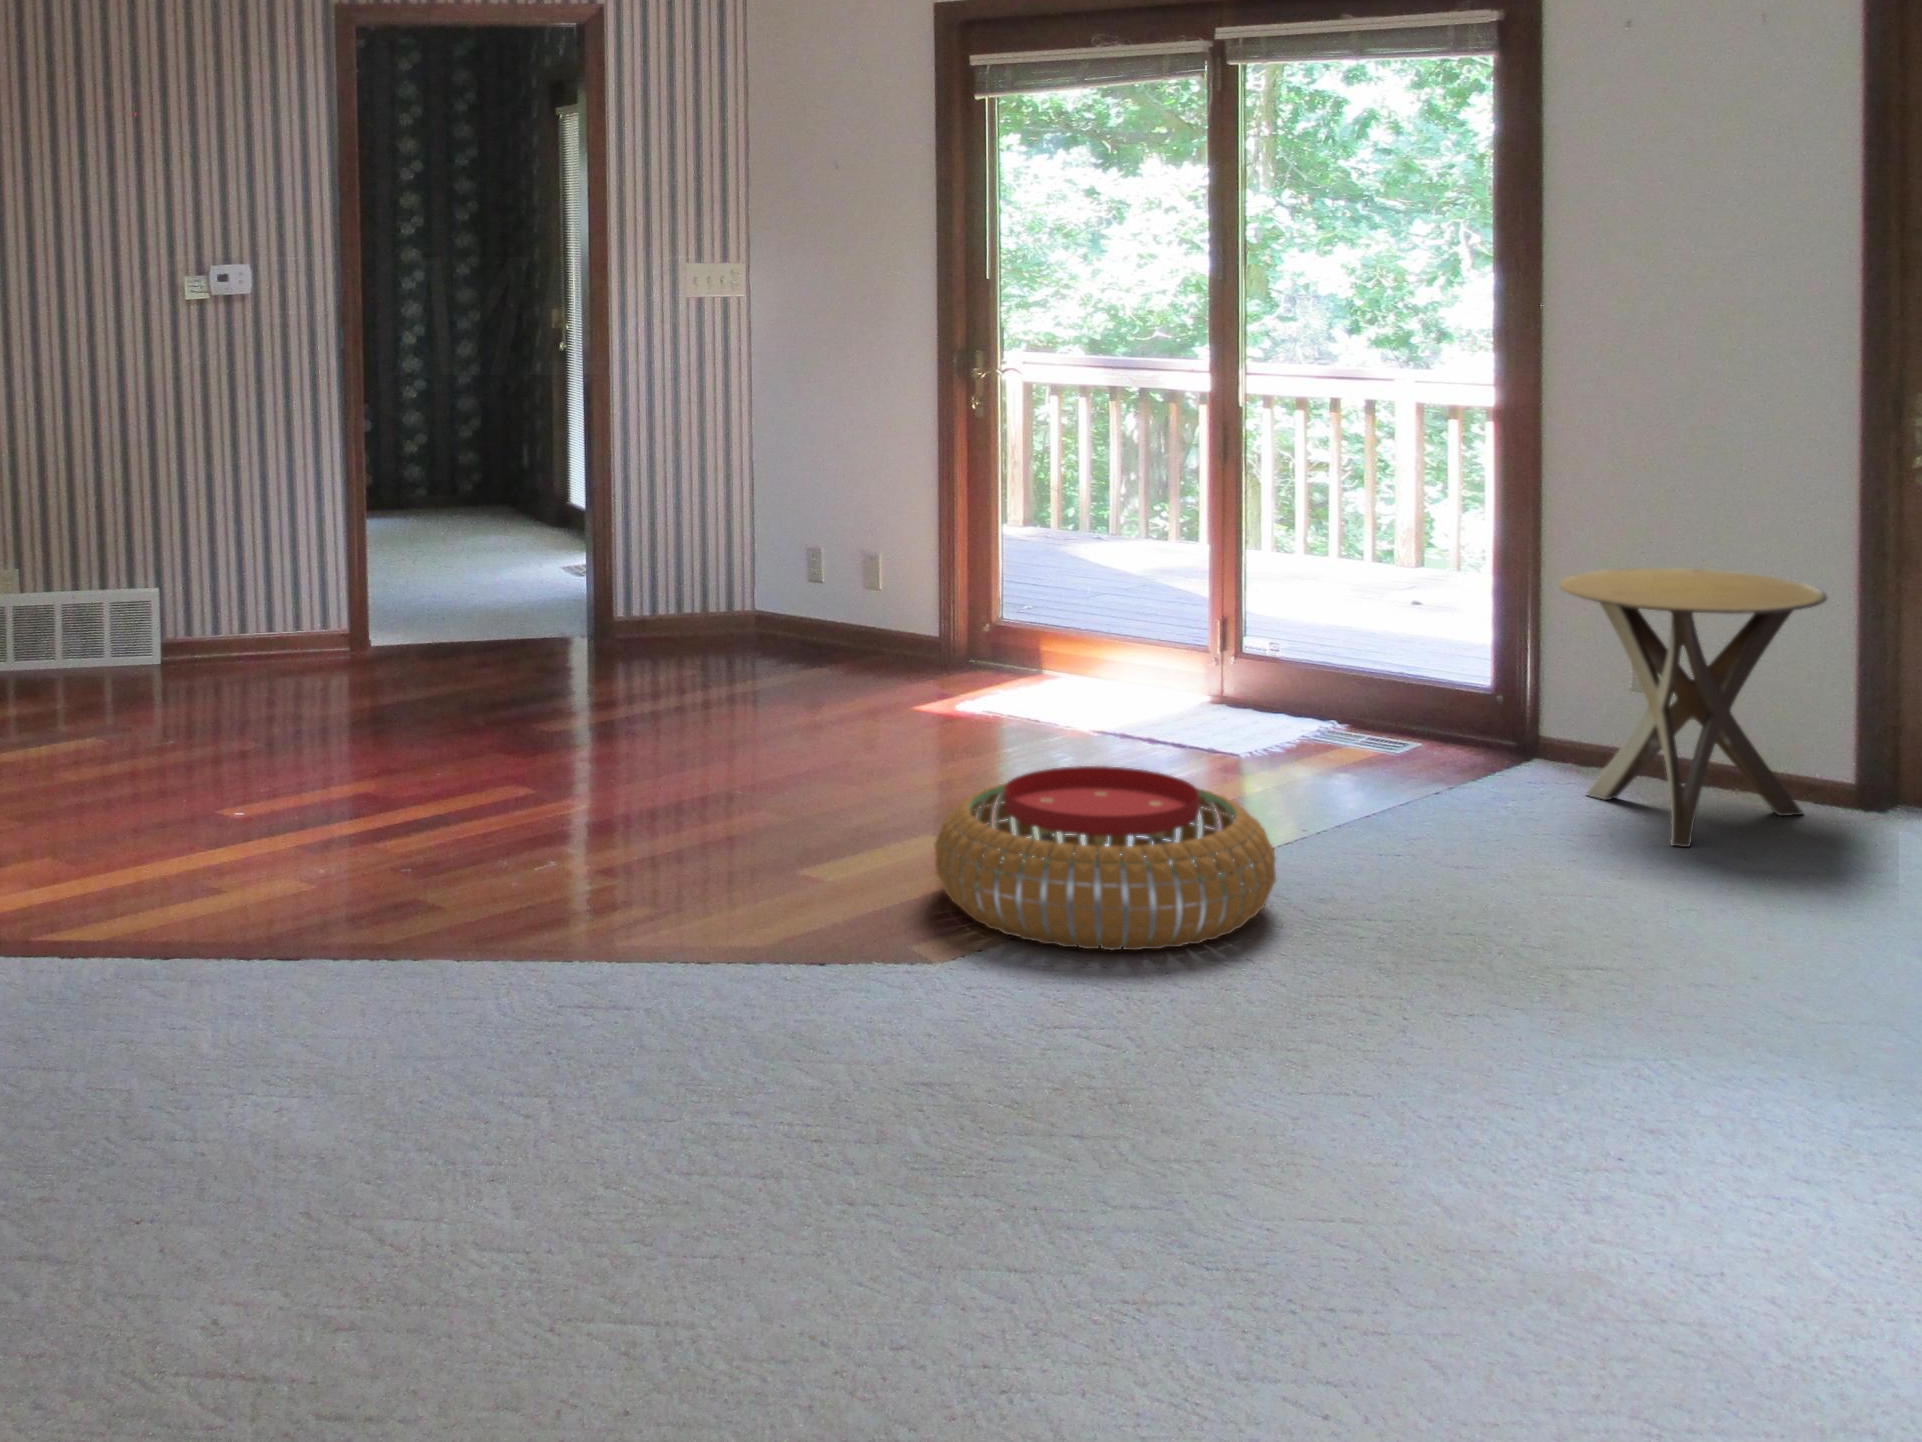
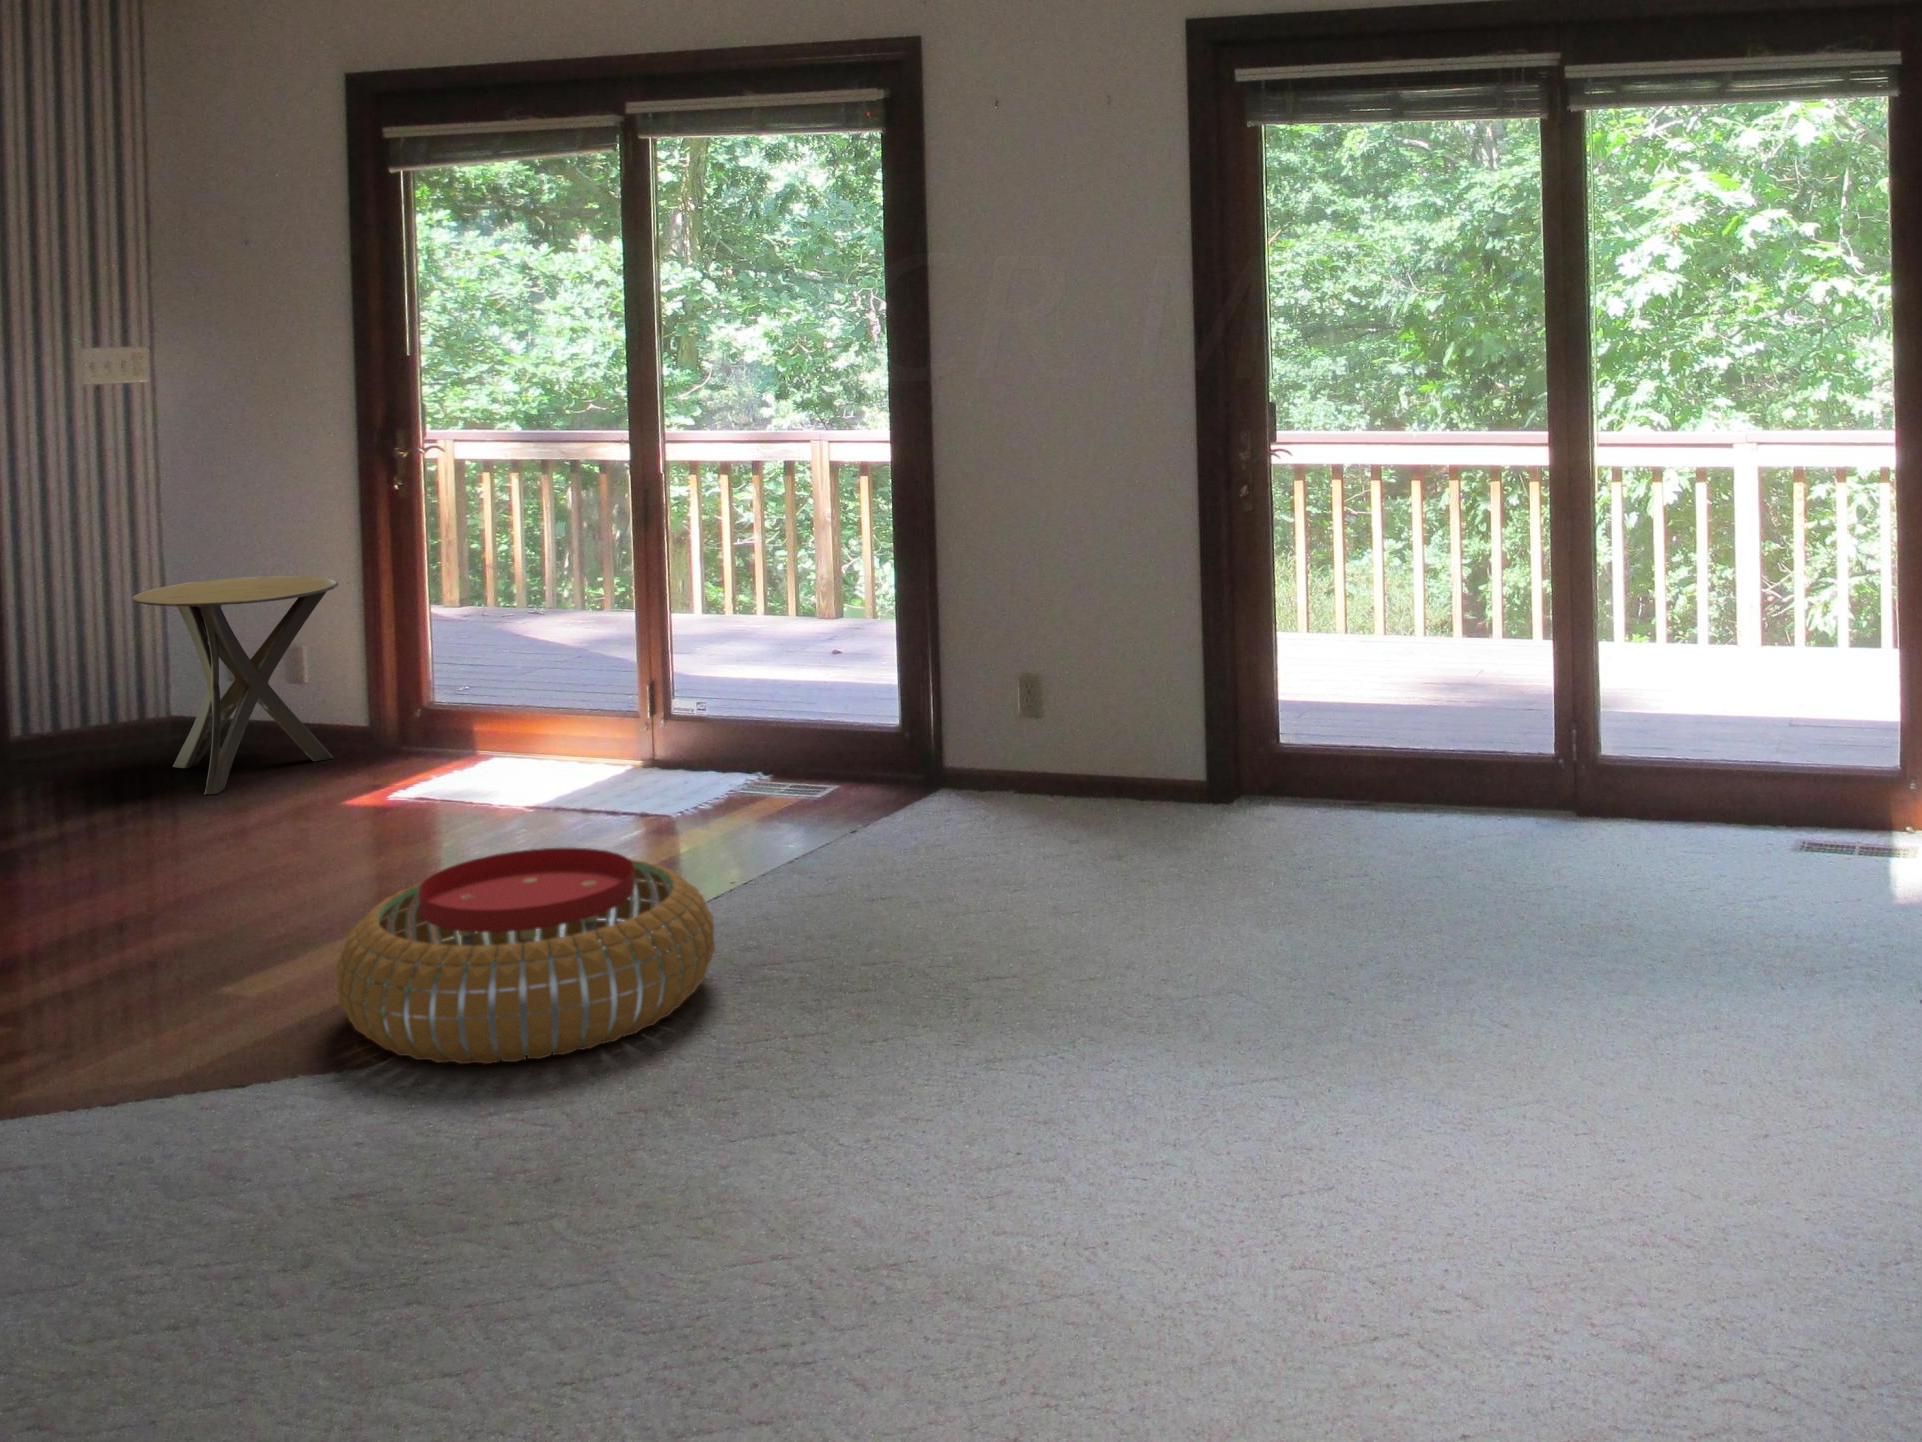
side table: present [1559,568,1827,847] -> present [132,576,339,794]

